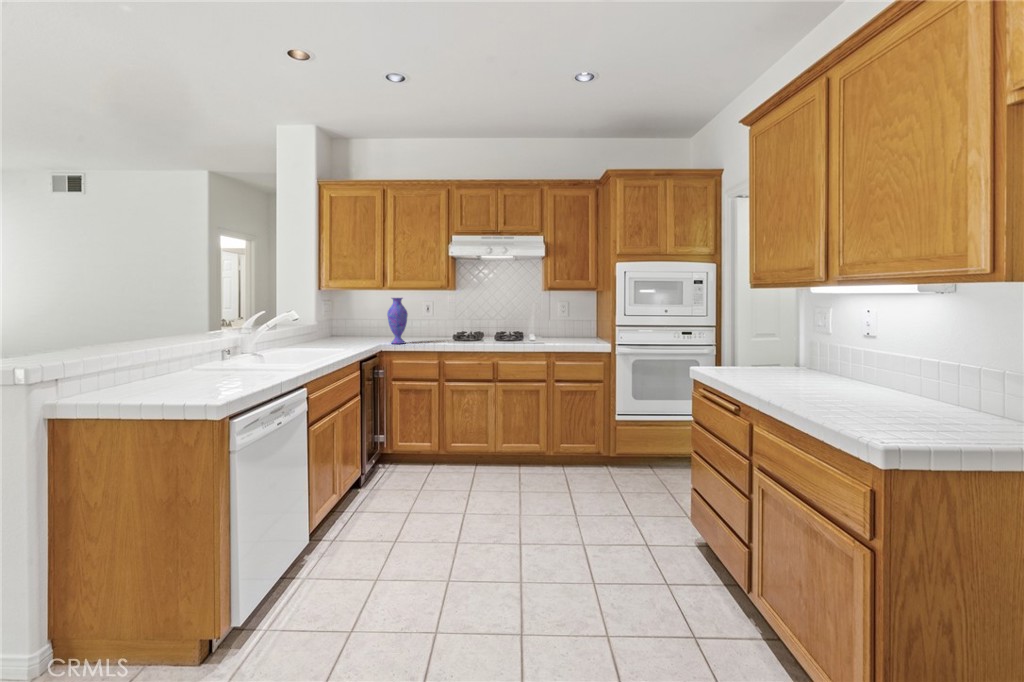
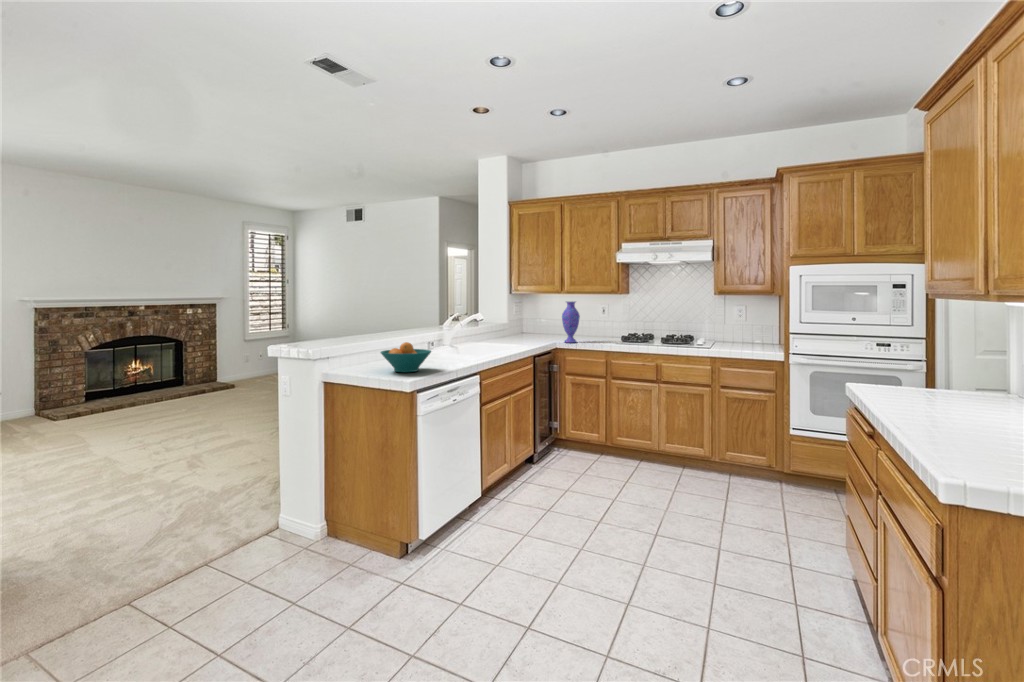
fruit bowl: none [166,352,244,393] -> present [381,342,431,372]

